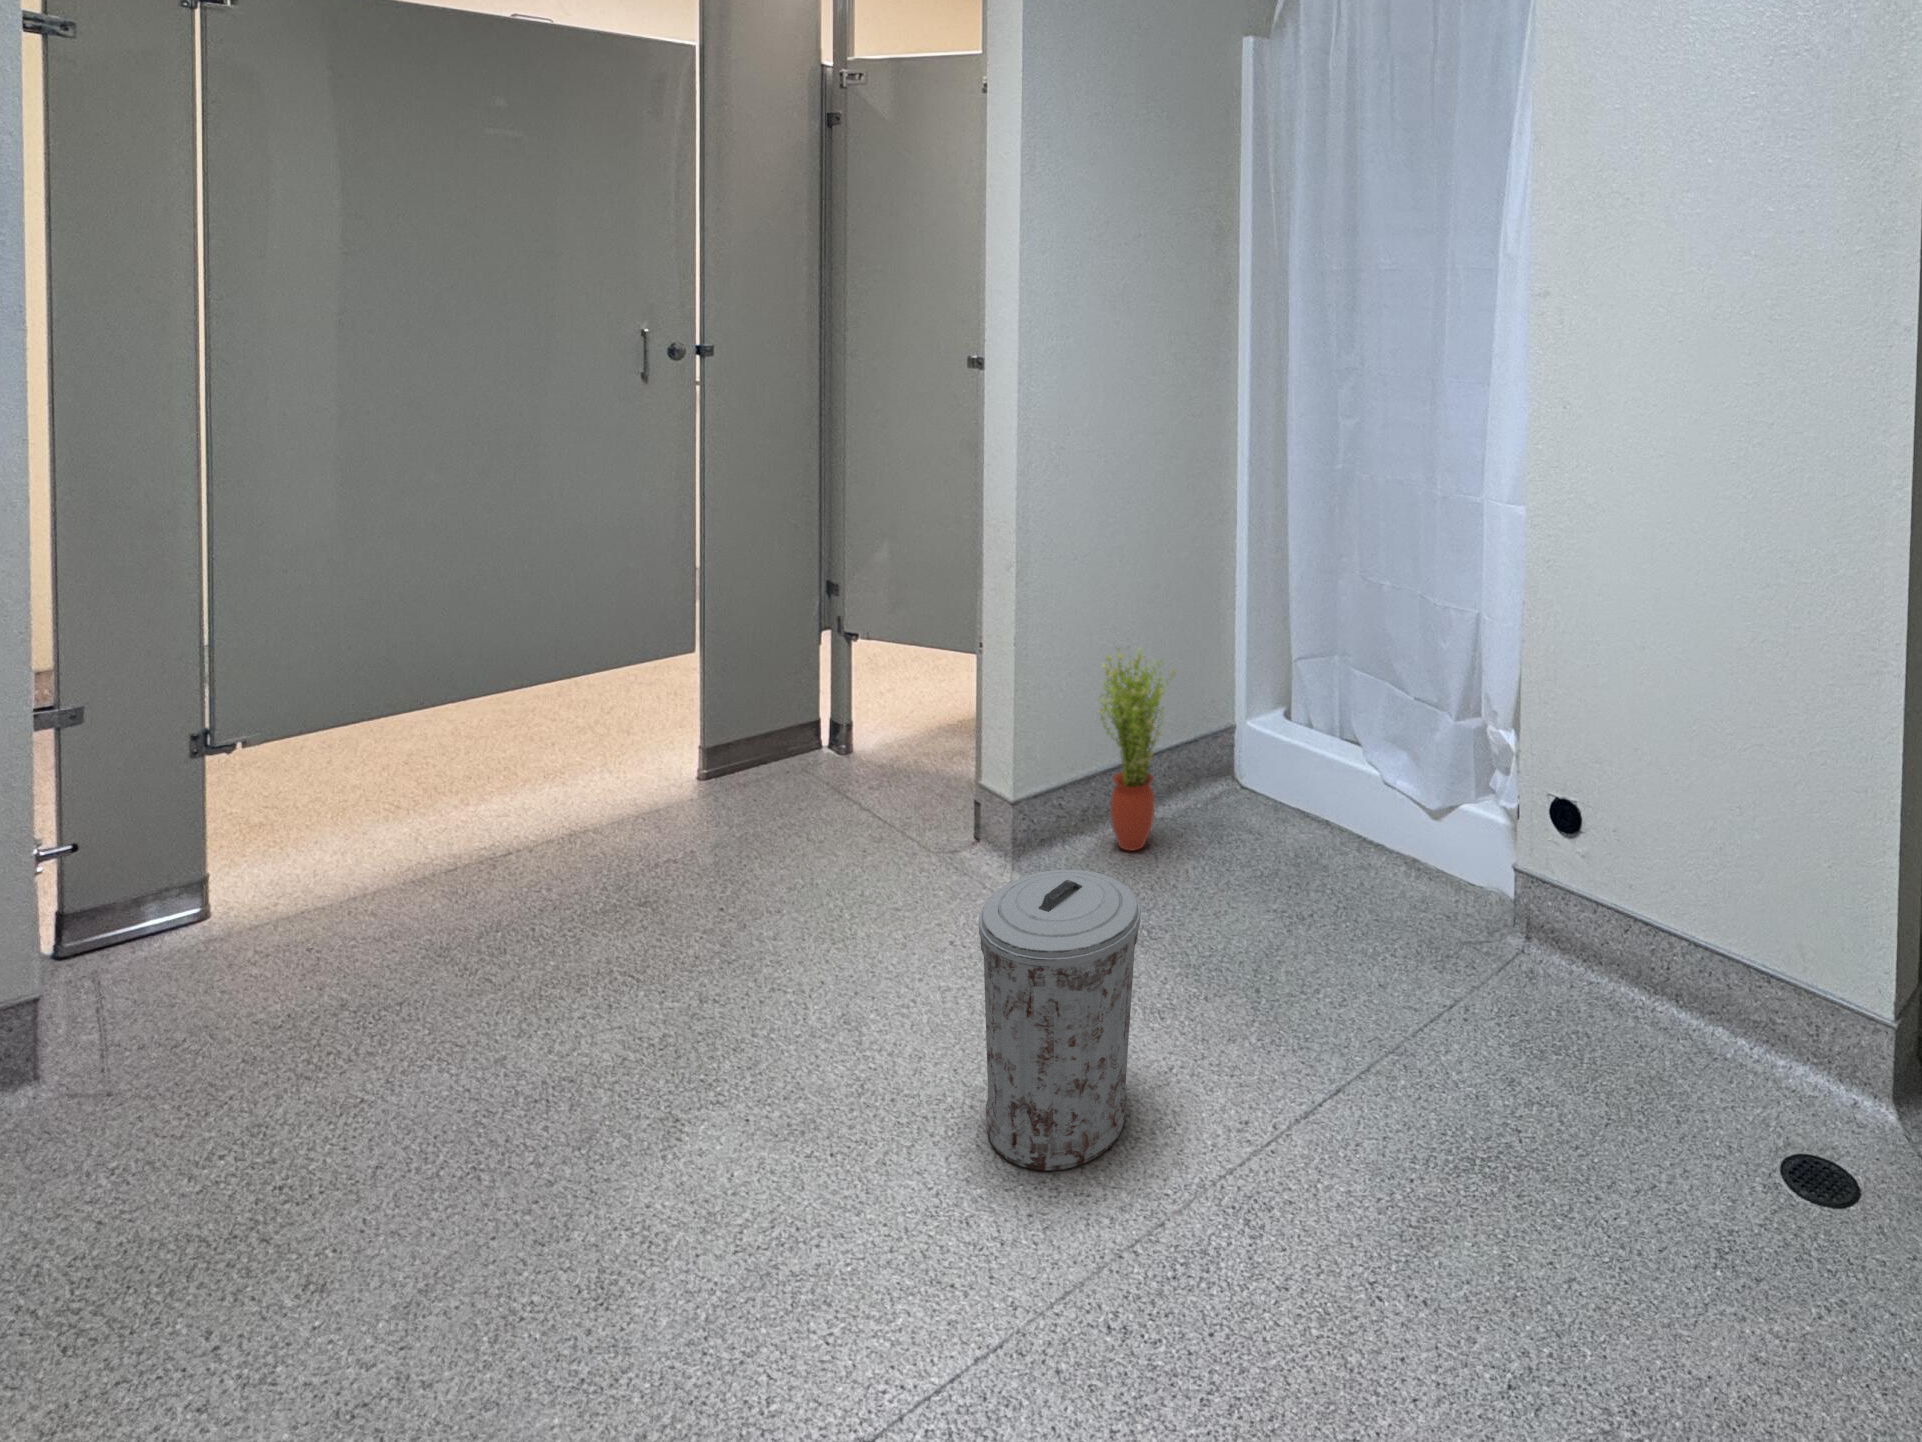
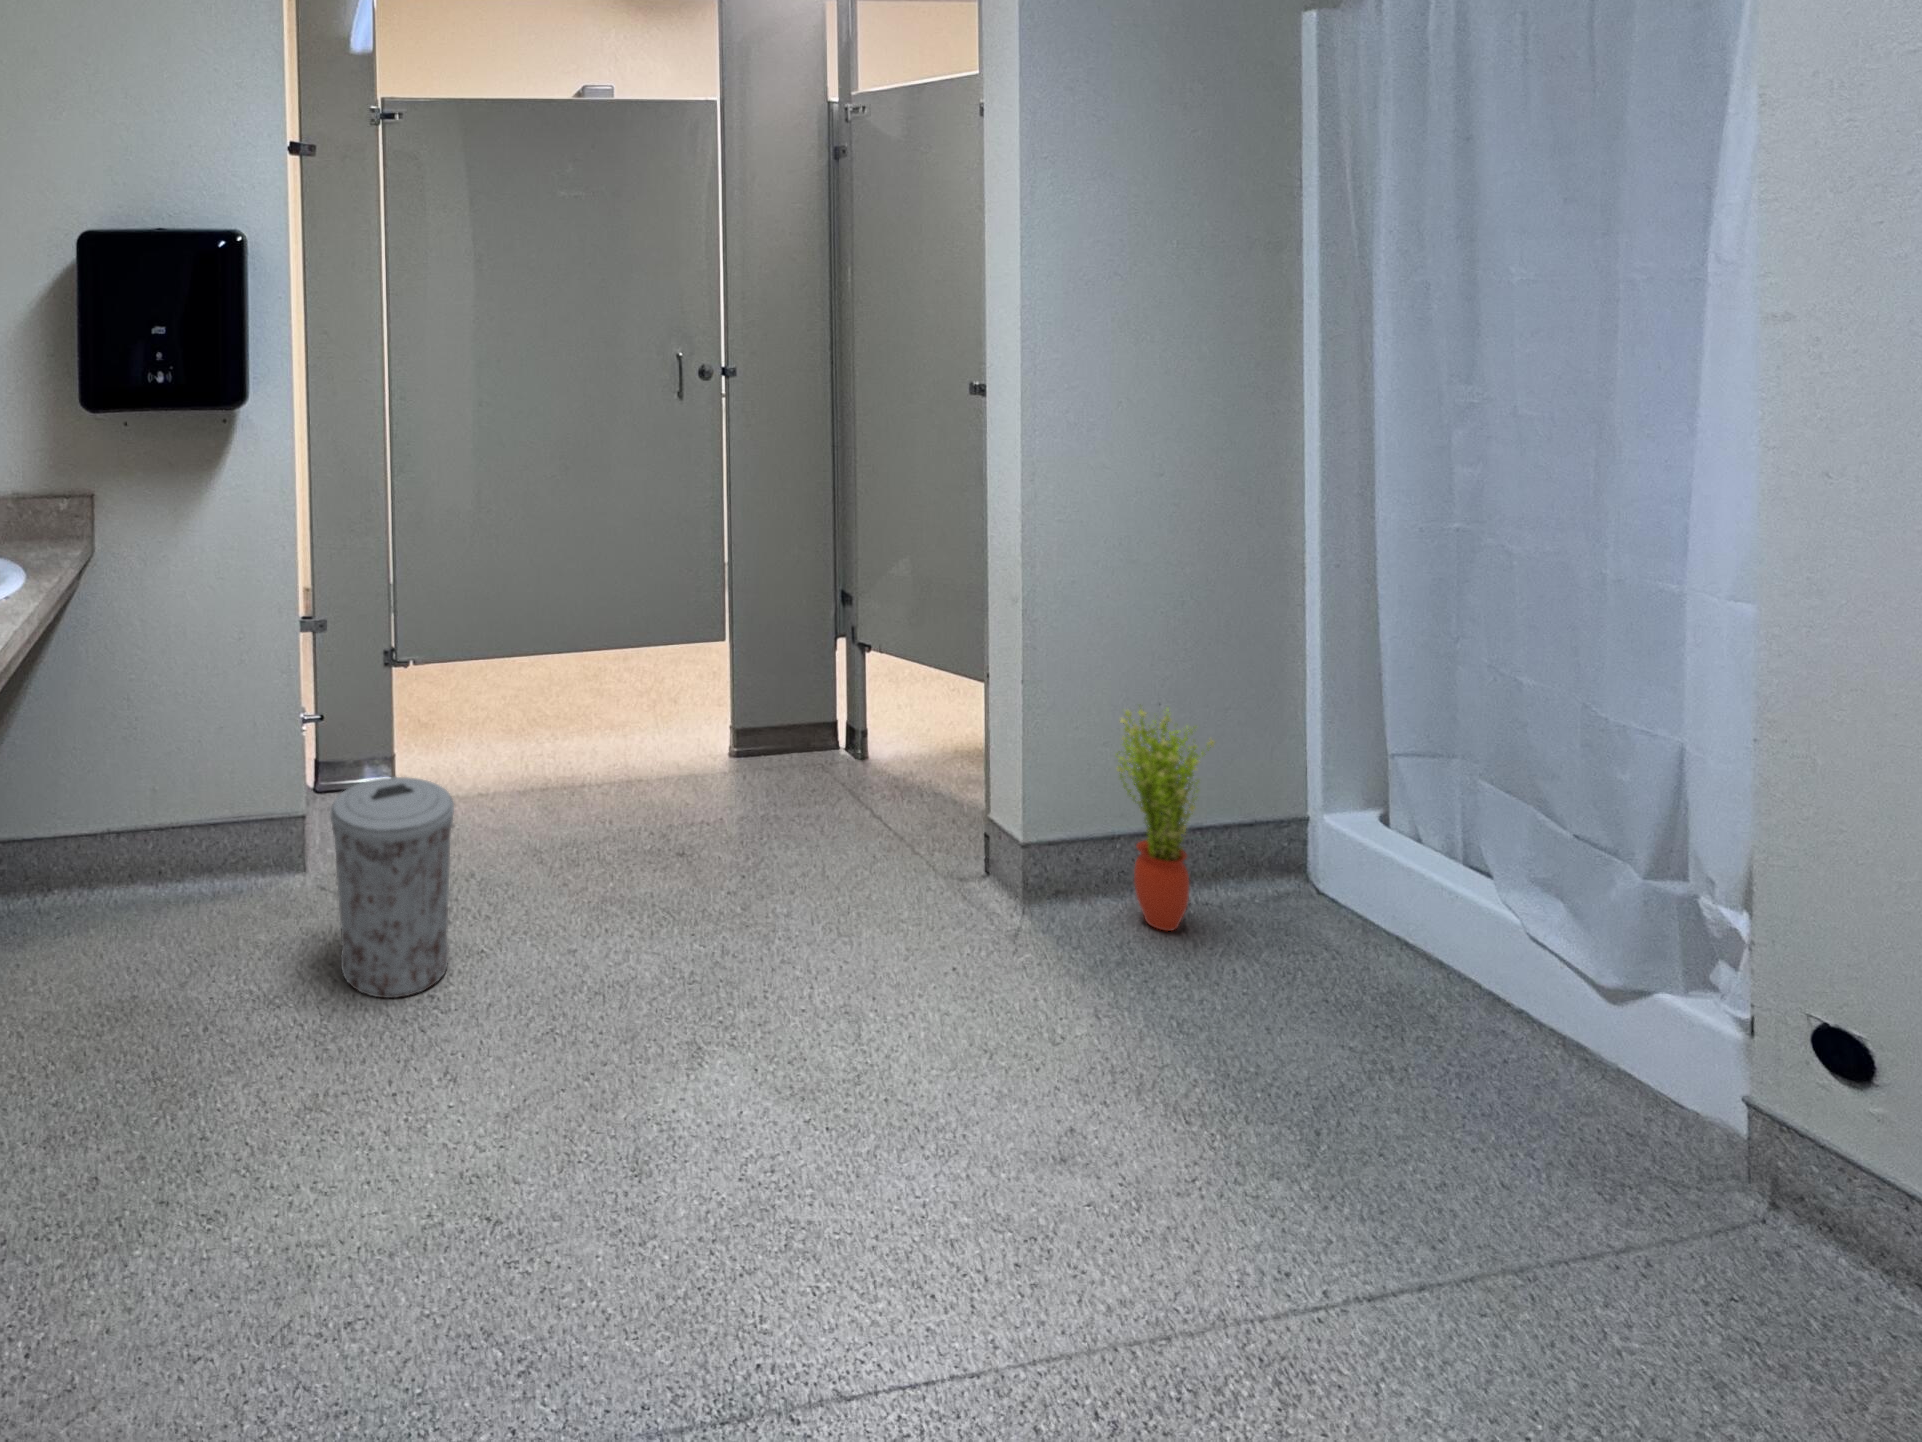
trash can: present [979,870,1141,1171] -> present [330,777,454,998]

